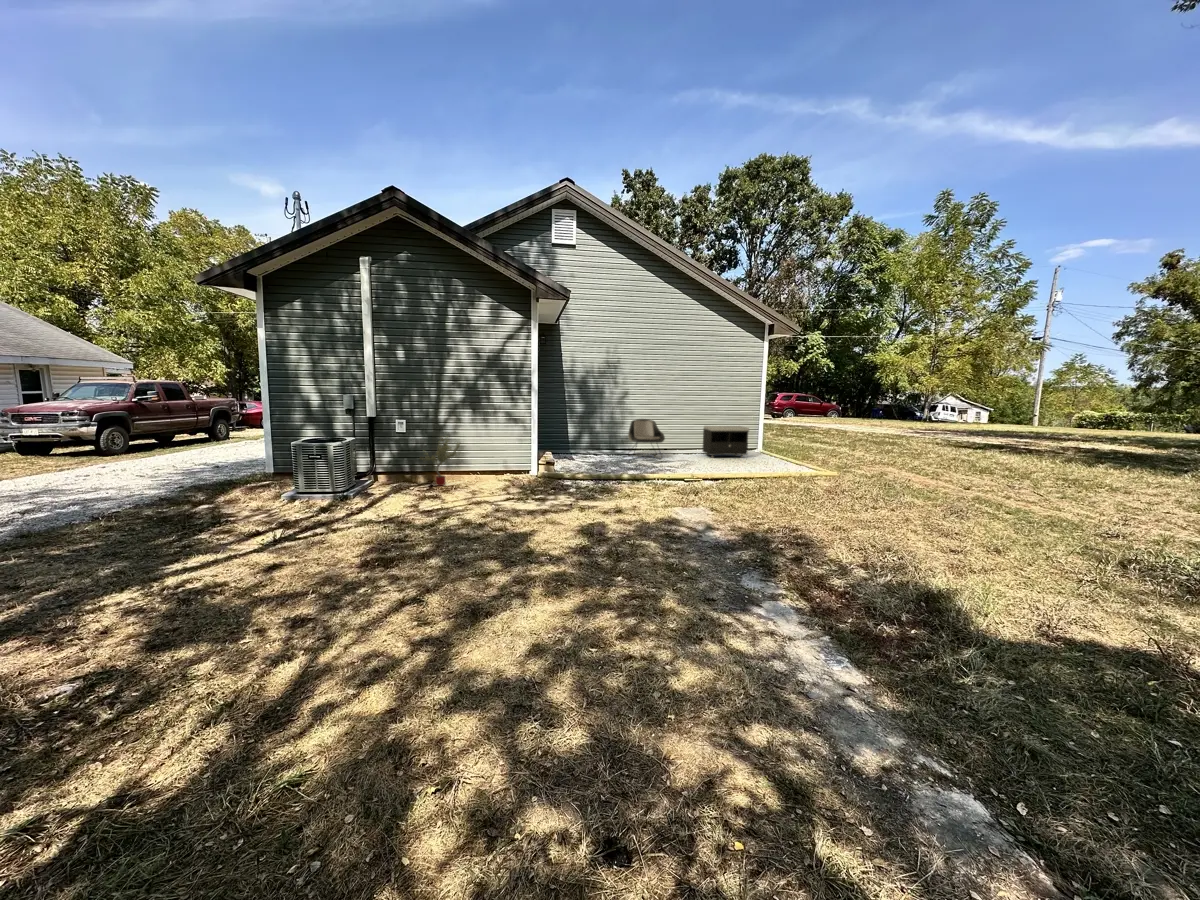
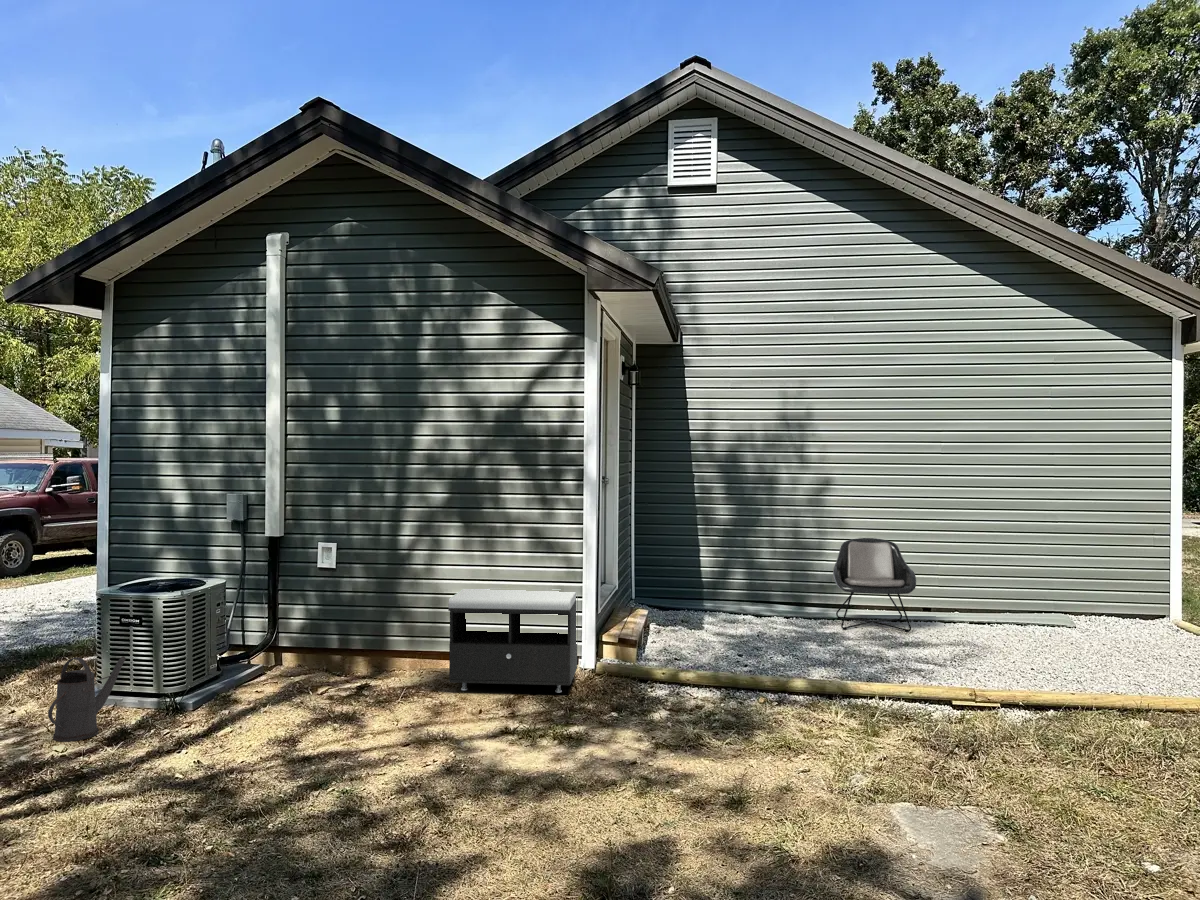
storage bench: present [703,426,749,457] -> present [448,588,577,693]
potted tree: present [420,438,460,486] -> none [350,578,433,685]
watering can: none [289,473,316,513] -> present [48,656,125,741]

